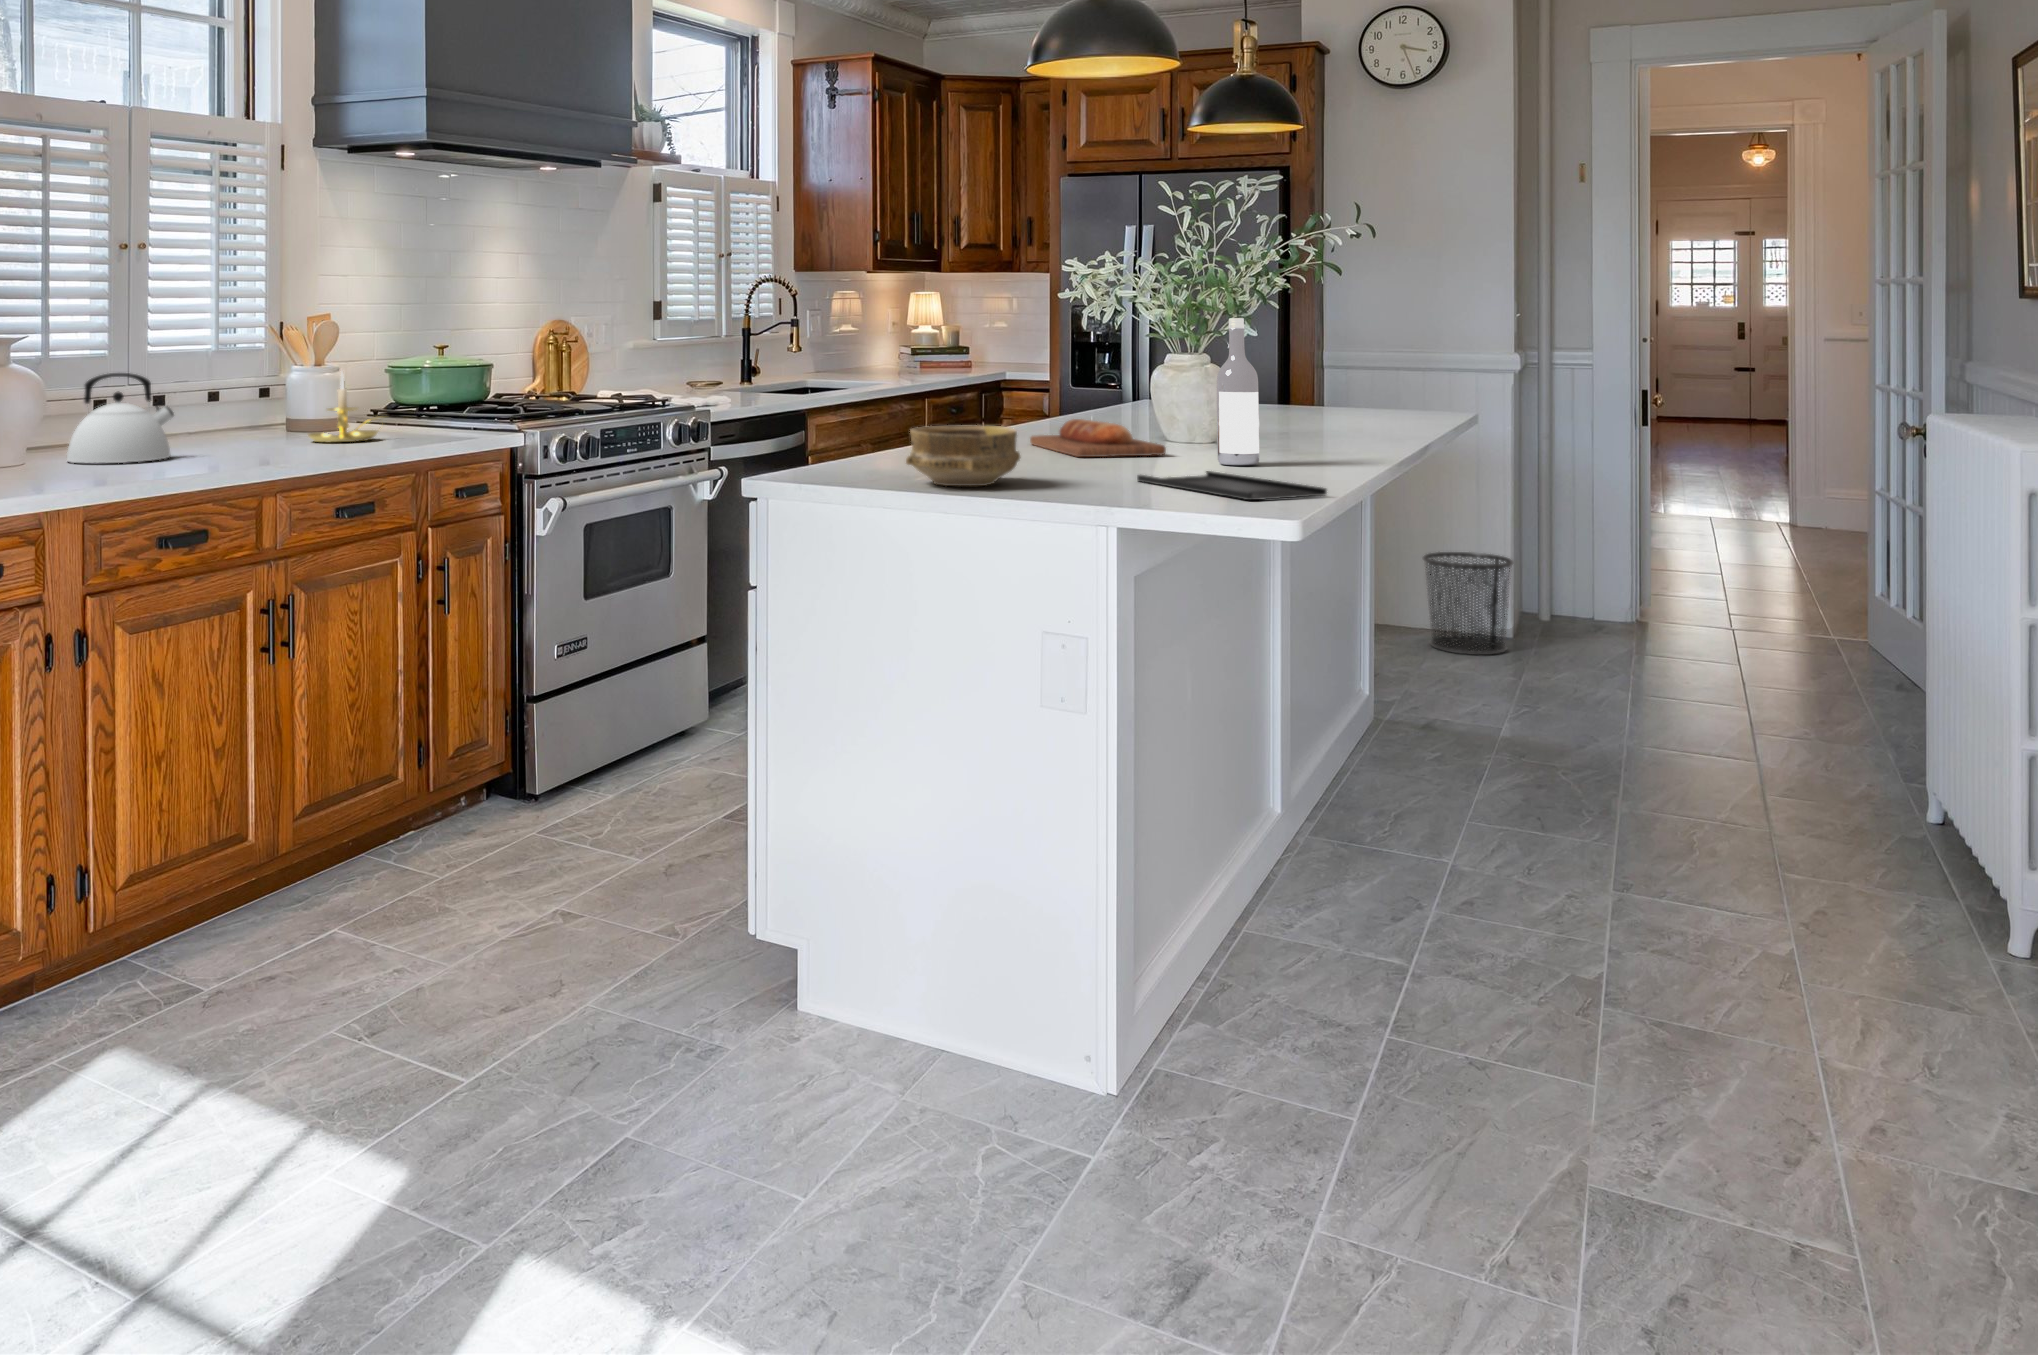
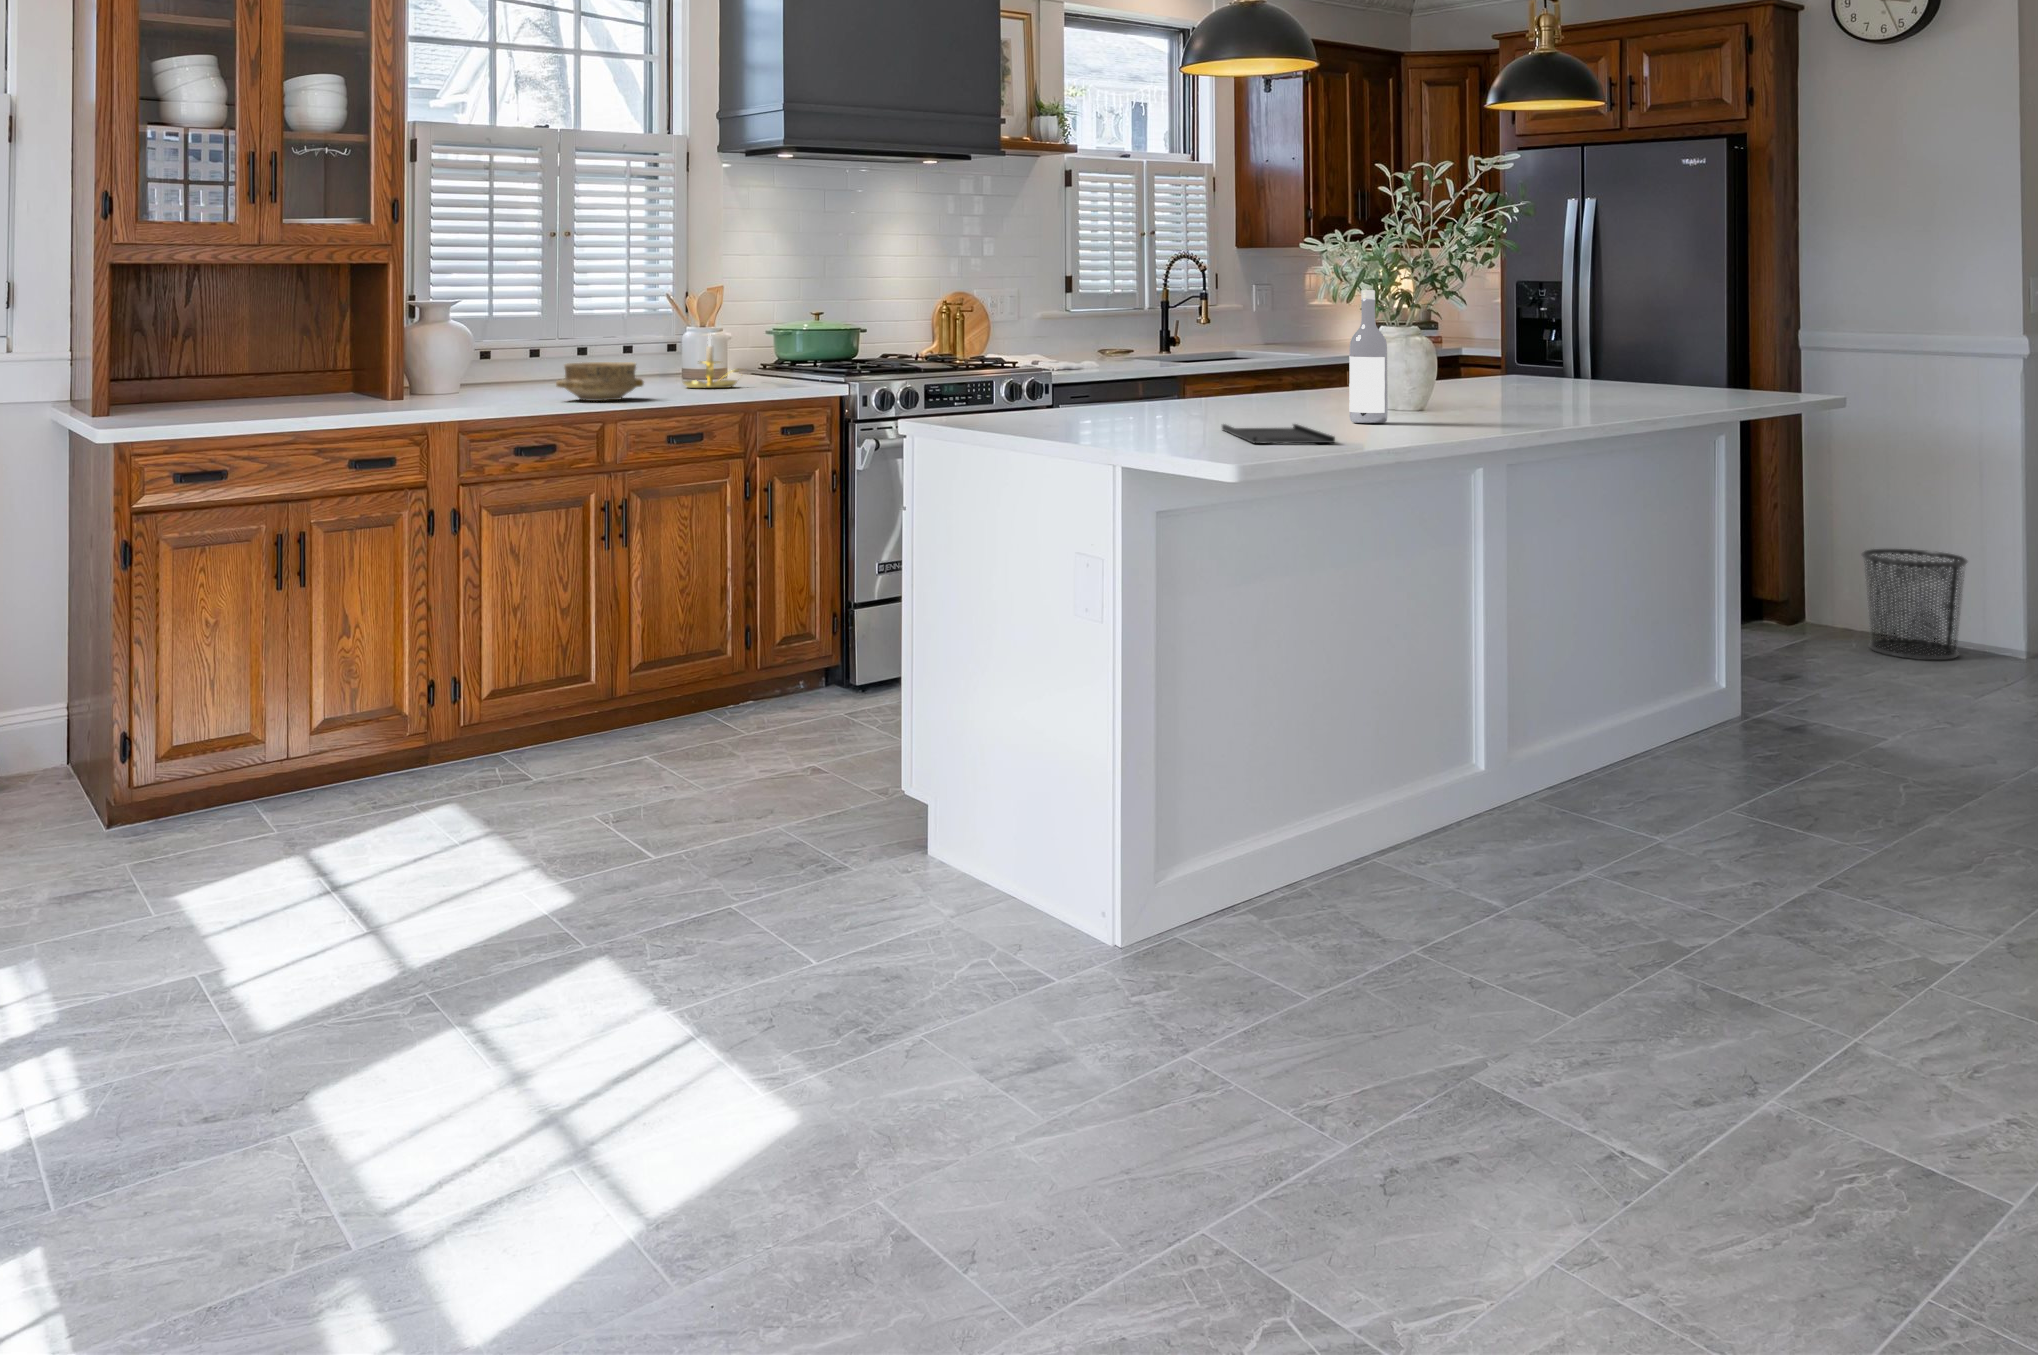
kettle: present [67,373,174,463] -> none [486,329,564,395]
bread loaf: present [1030,419,1166,457] -> none [1246,382,1331,415]
ceramic bowl: present [906,425,1020,486] -> present [556,362,644,401]

